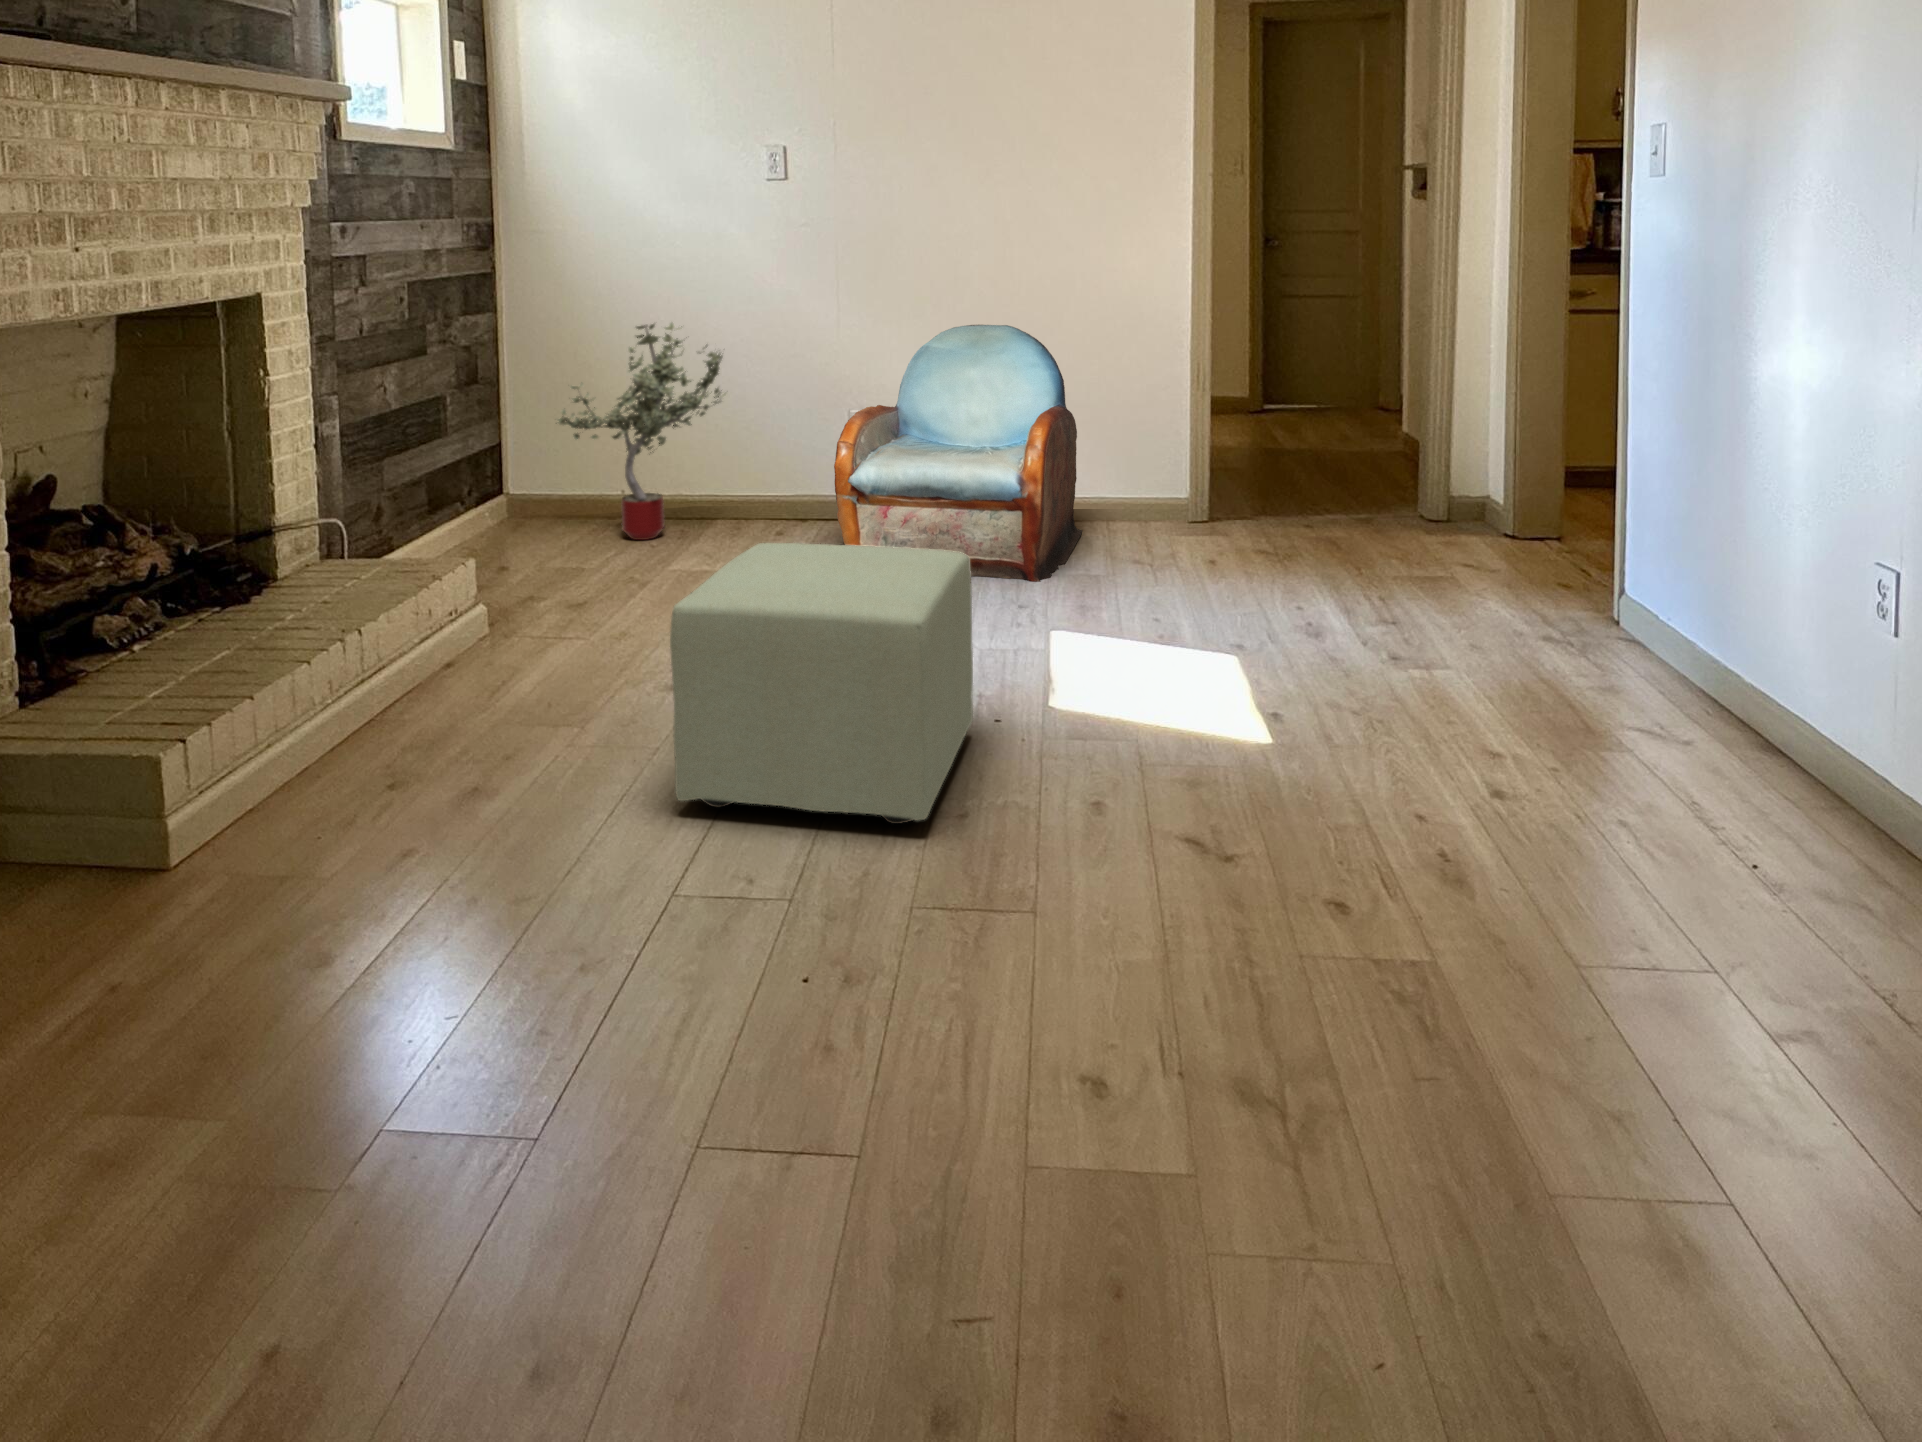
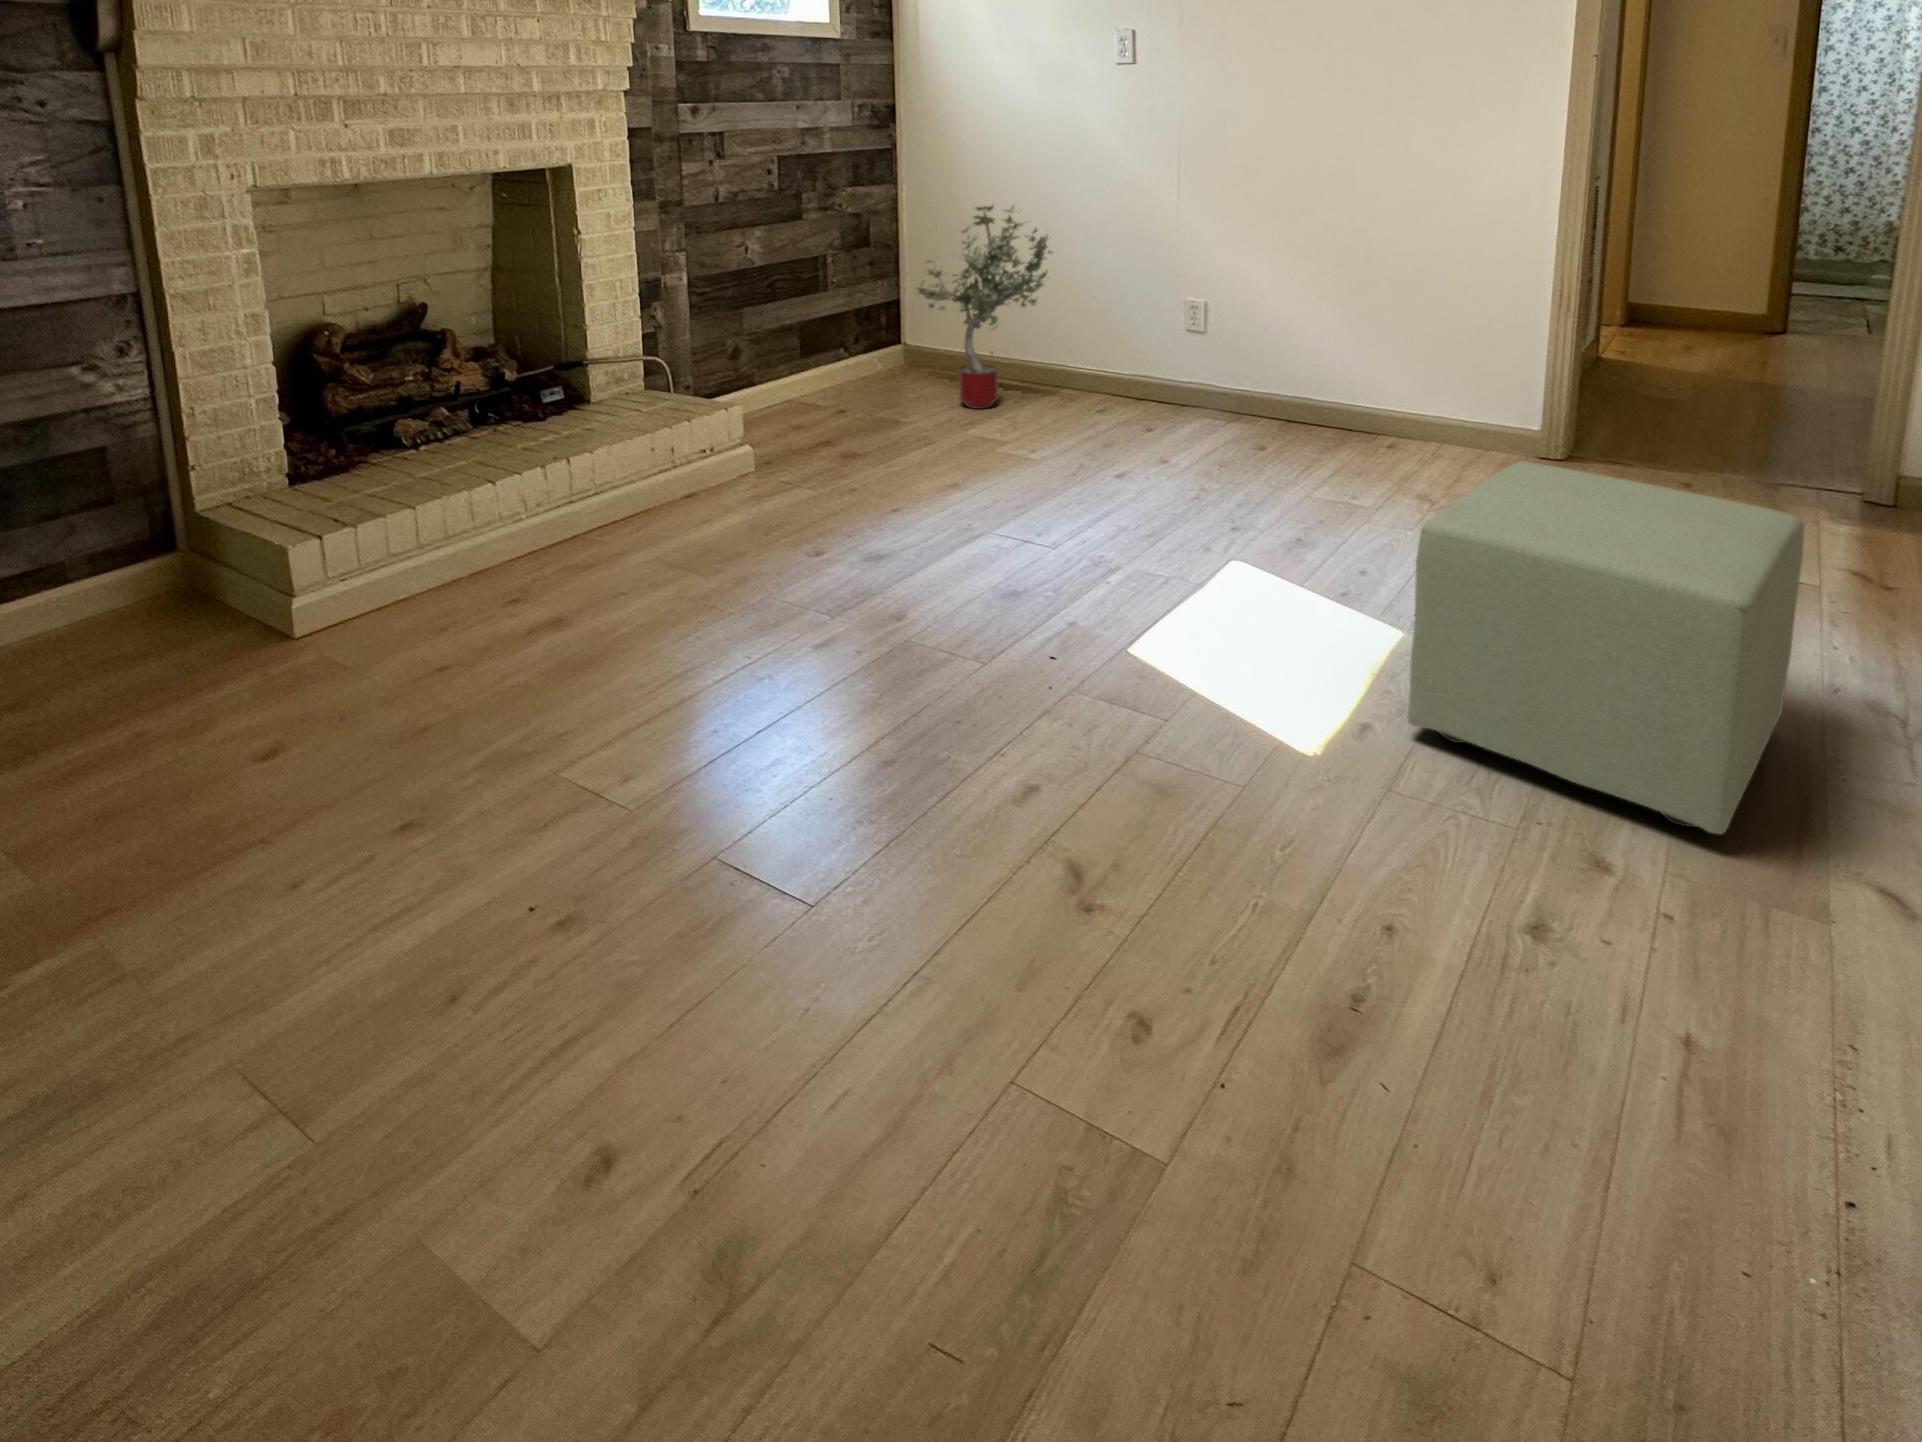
armchair: present [834,325,1082,582] -> none [1097,225,1403,520]
ottoman: present [670,543,973,824] -> present [1408,461,1804,834]

